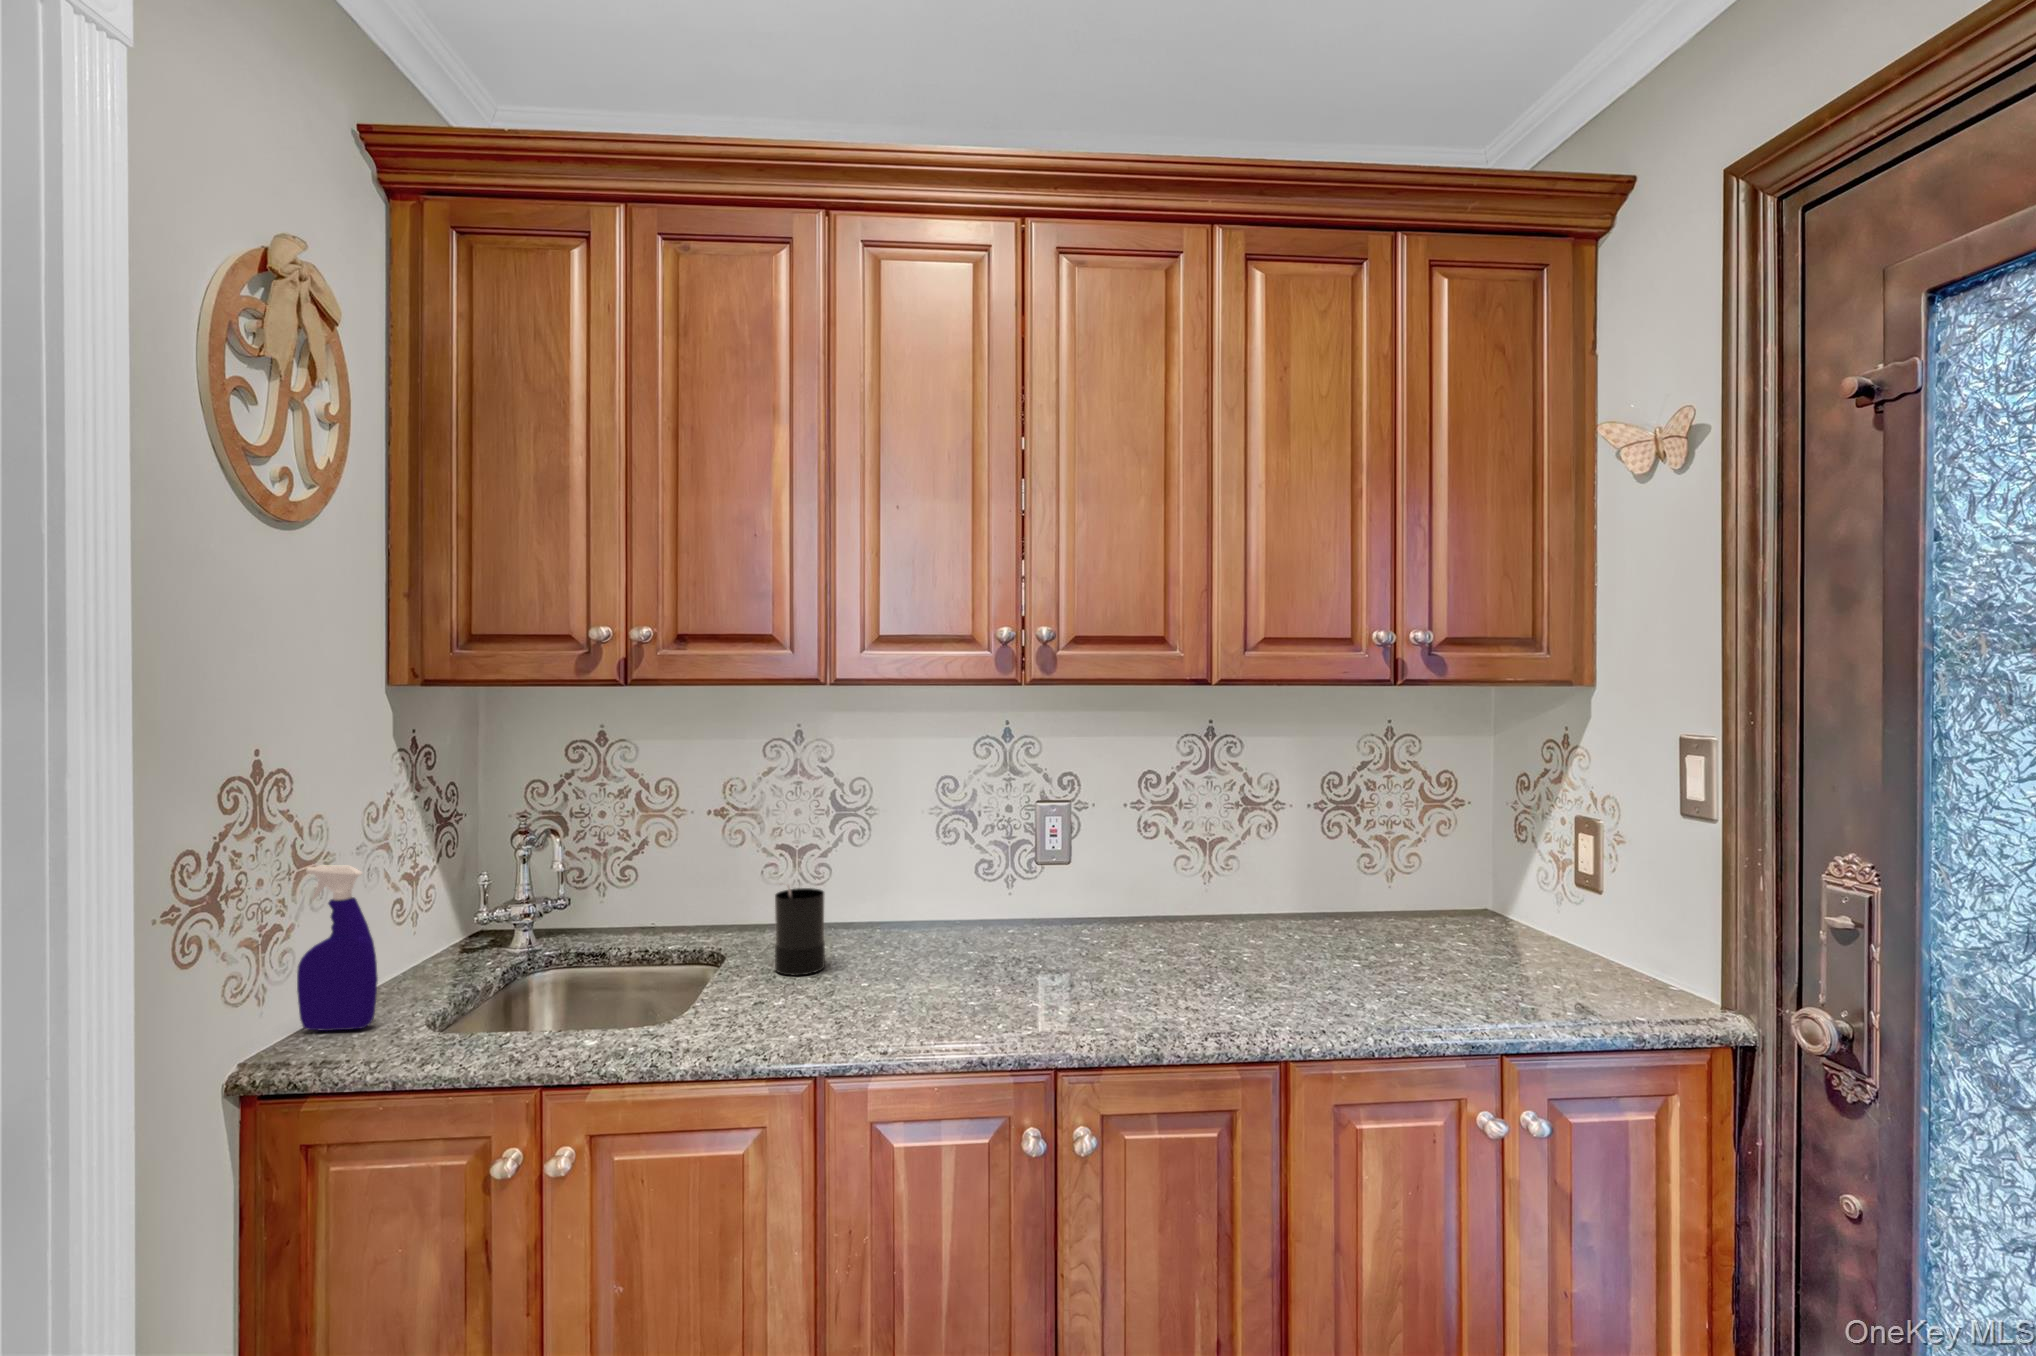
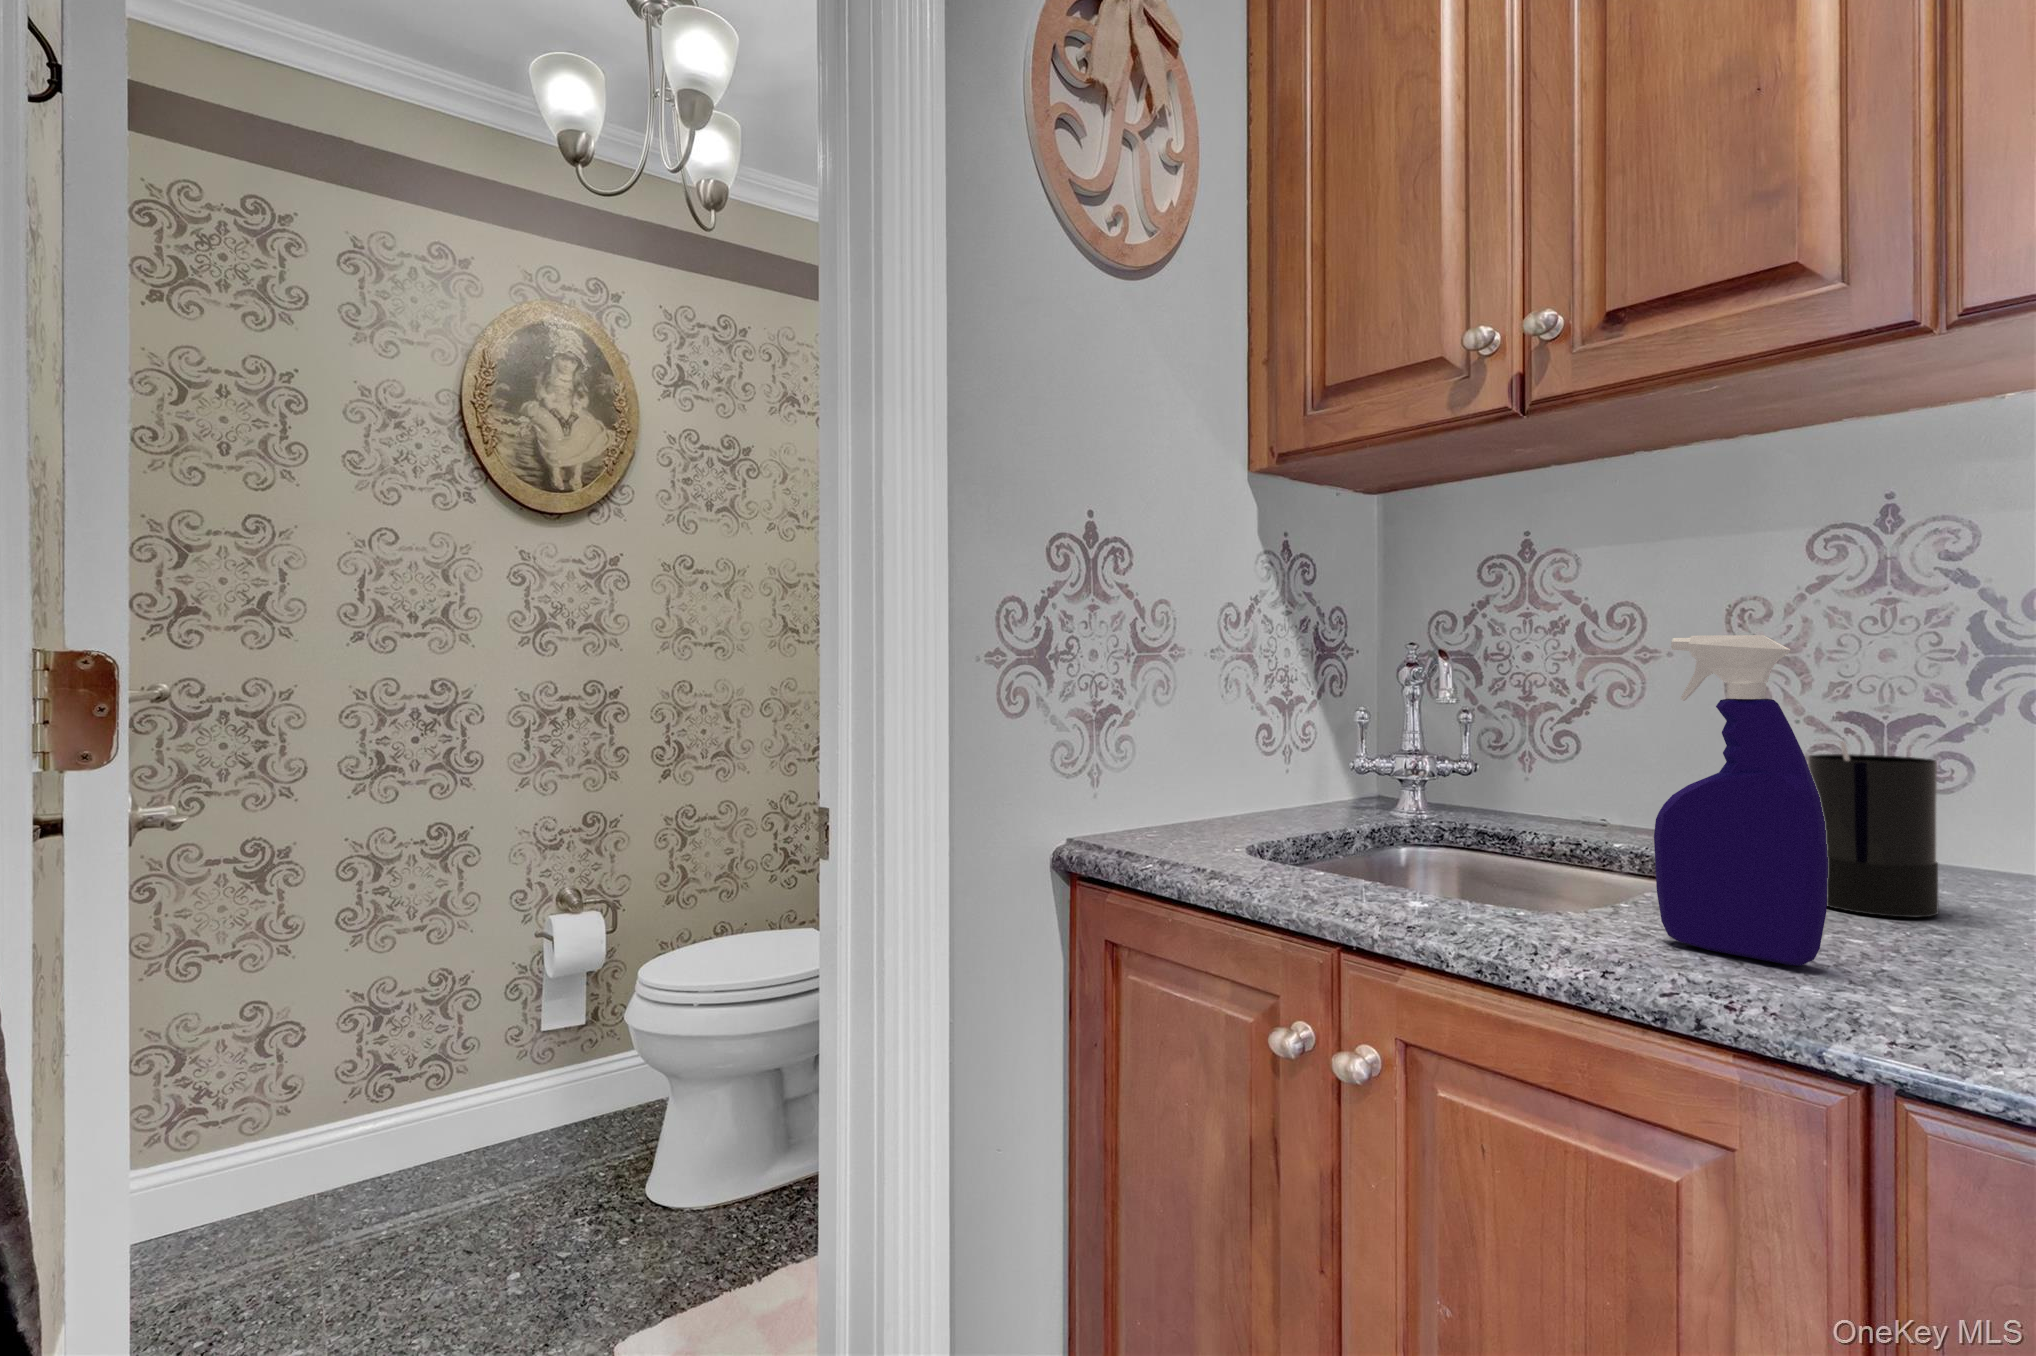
spray bottle: present [297,866,378,1031] -> present [1654,635,1828,966]

